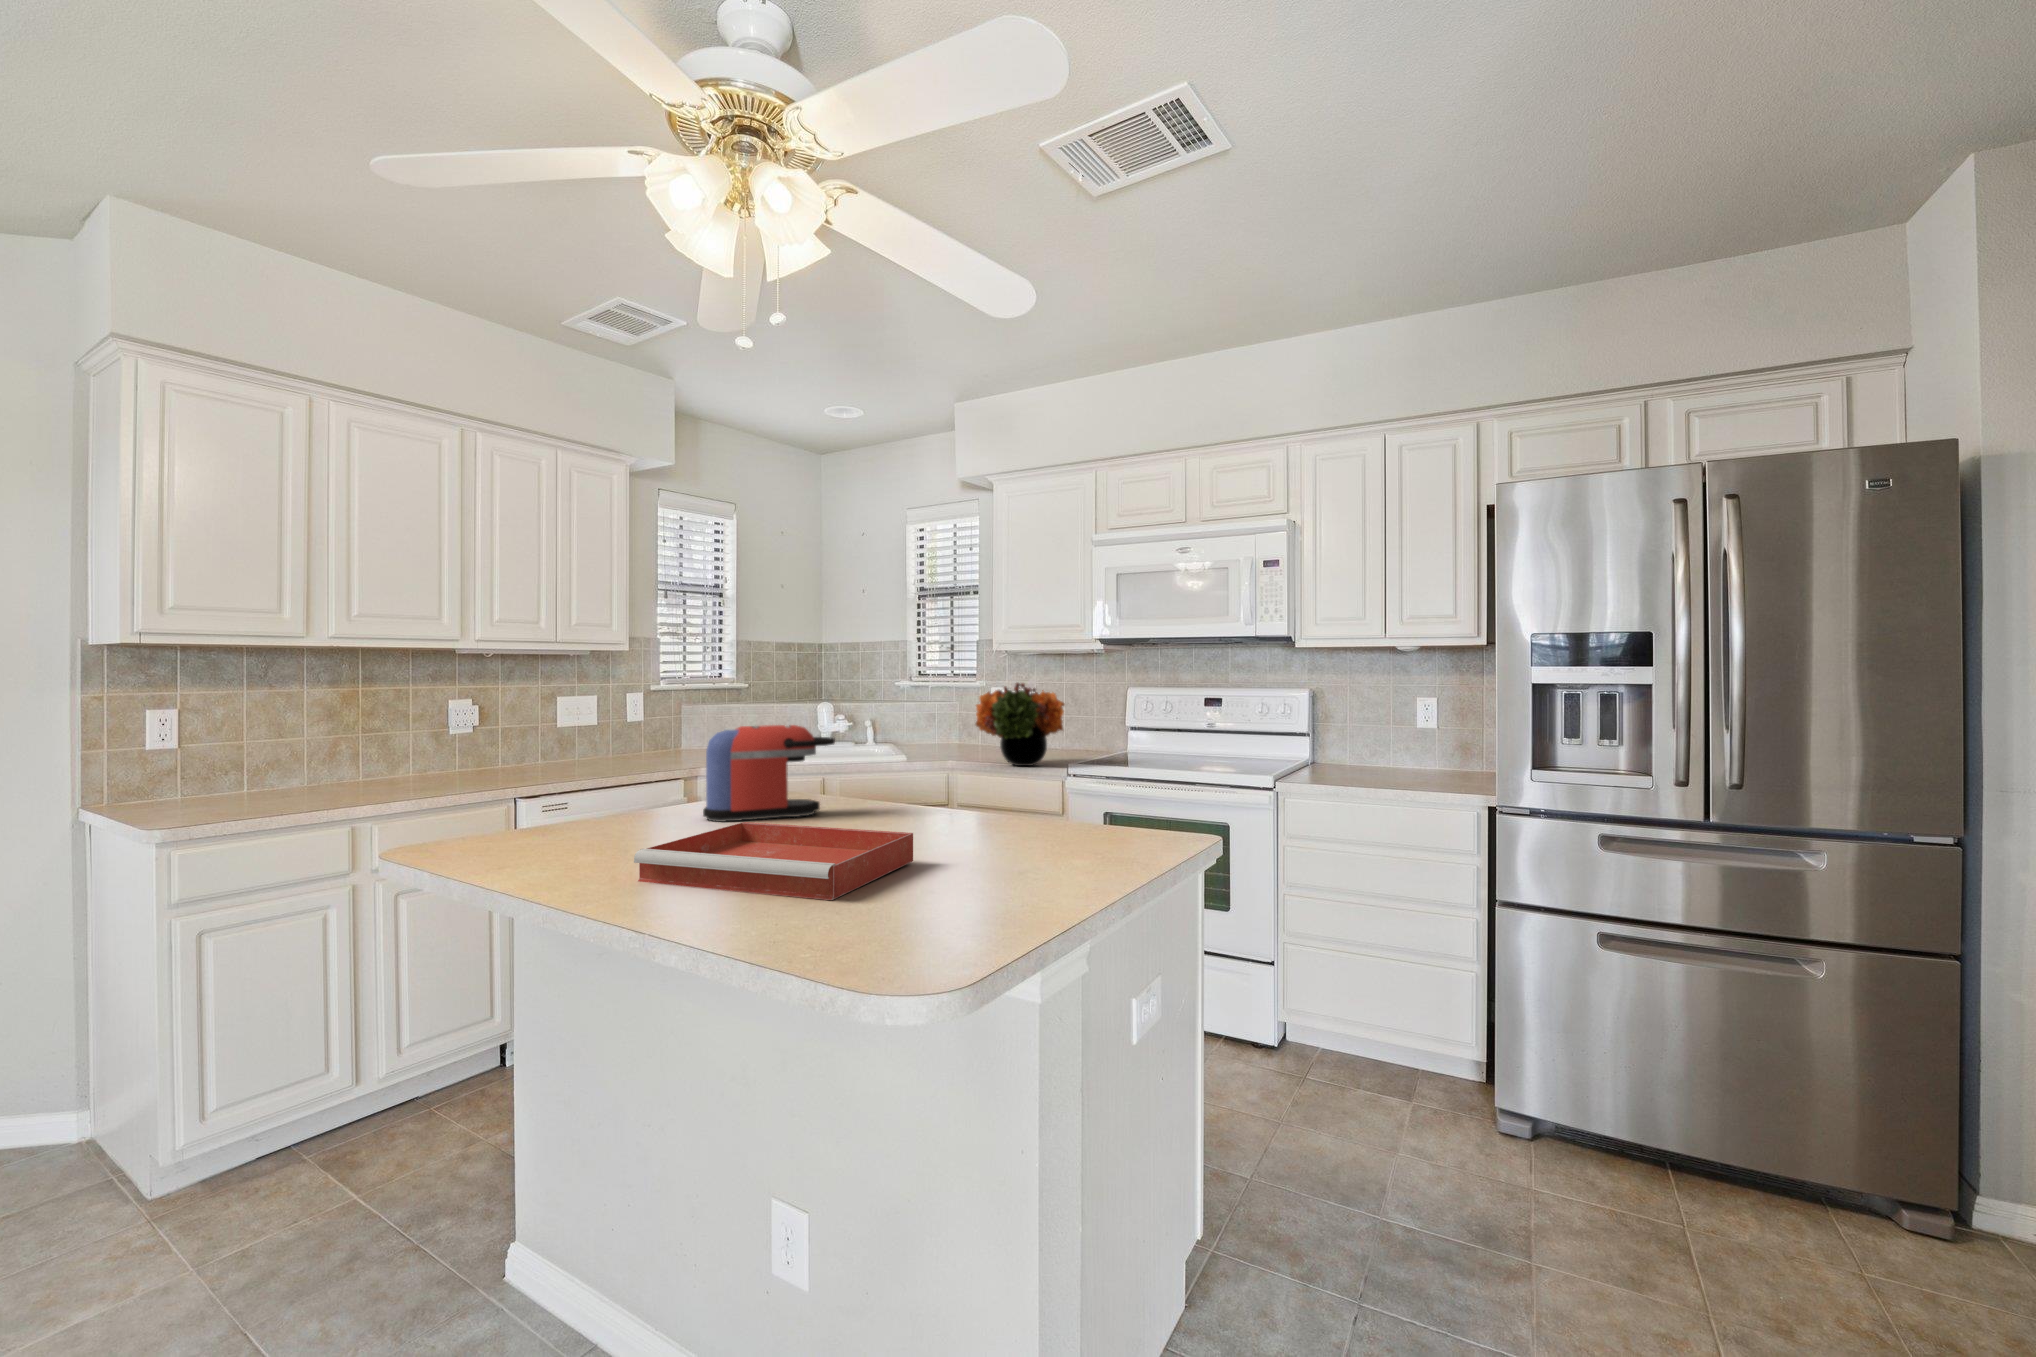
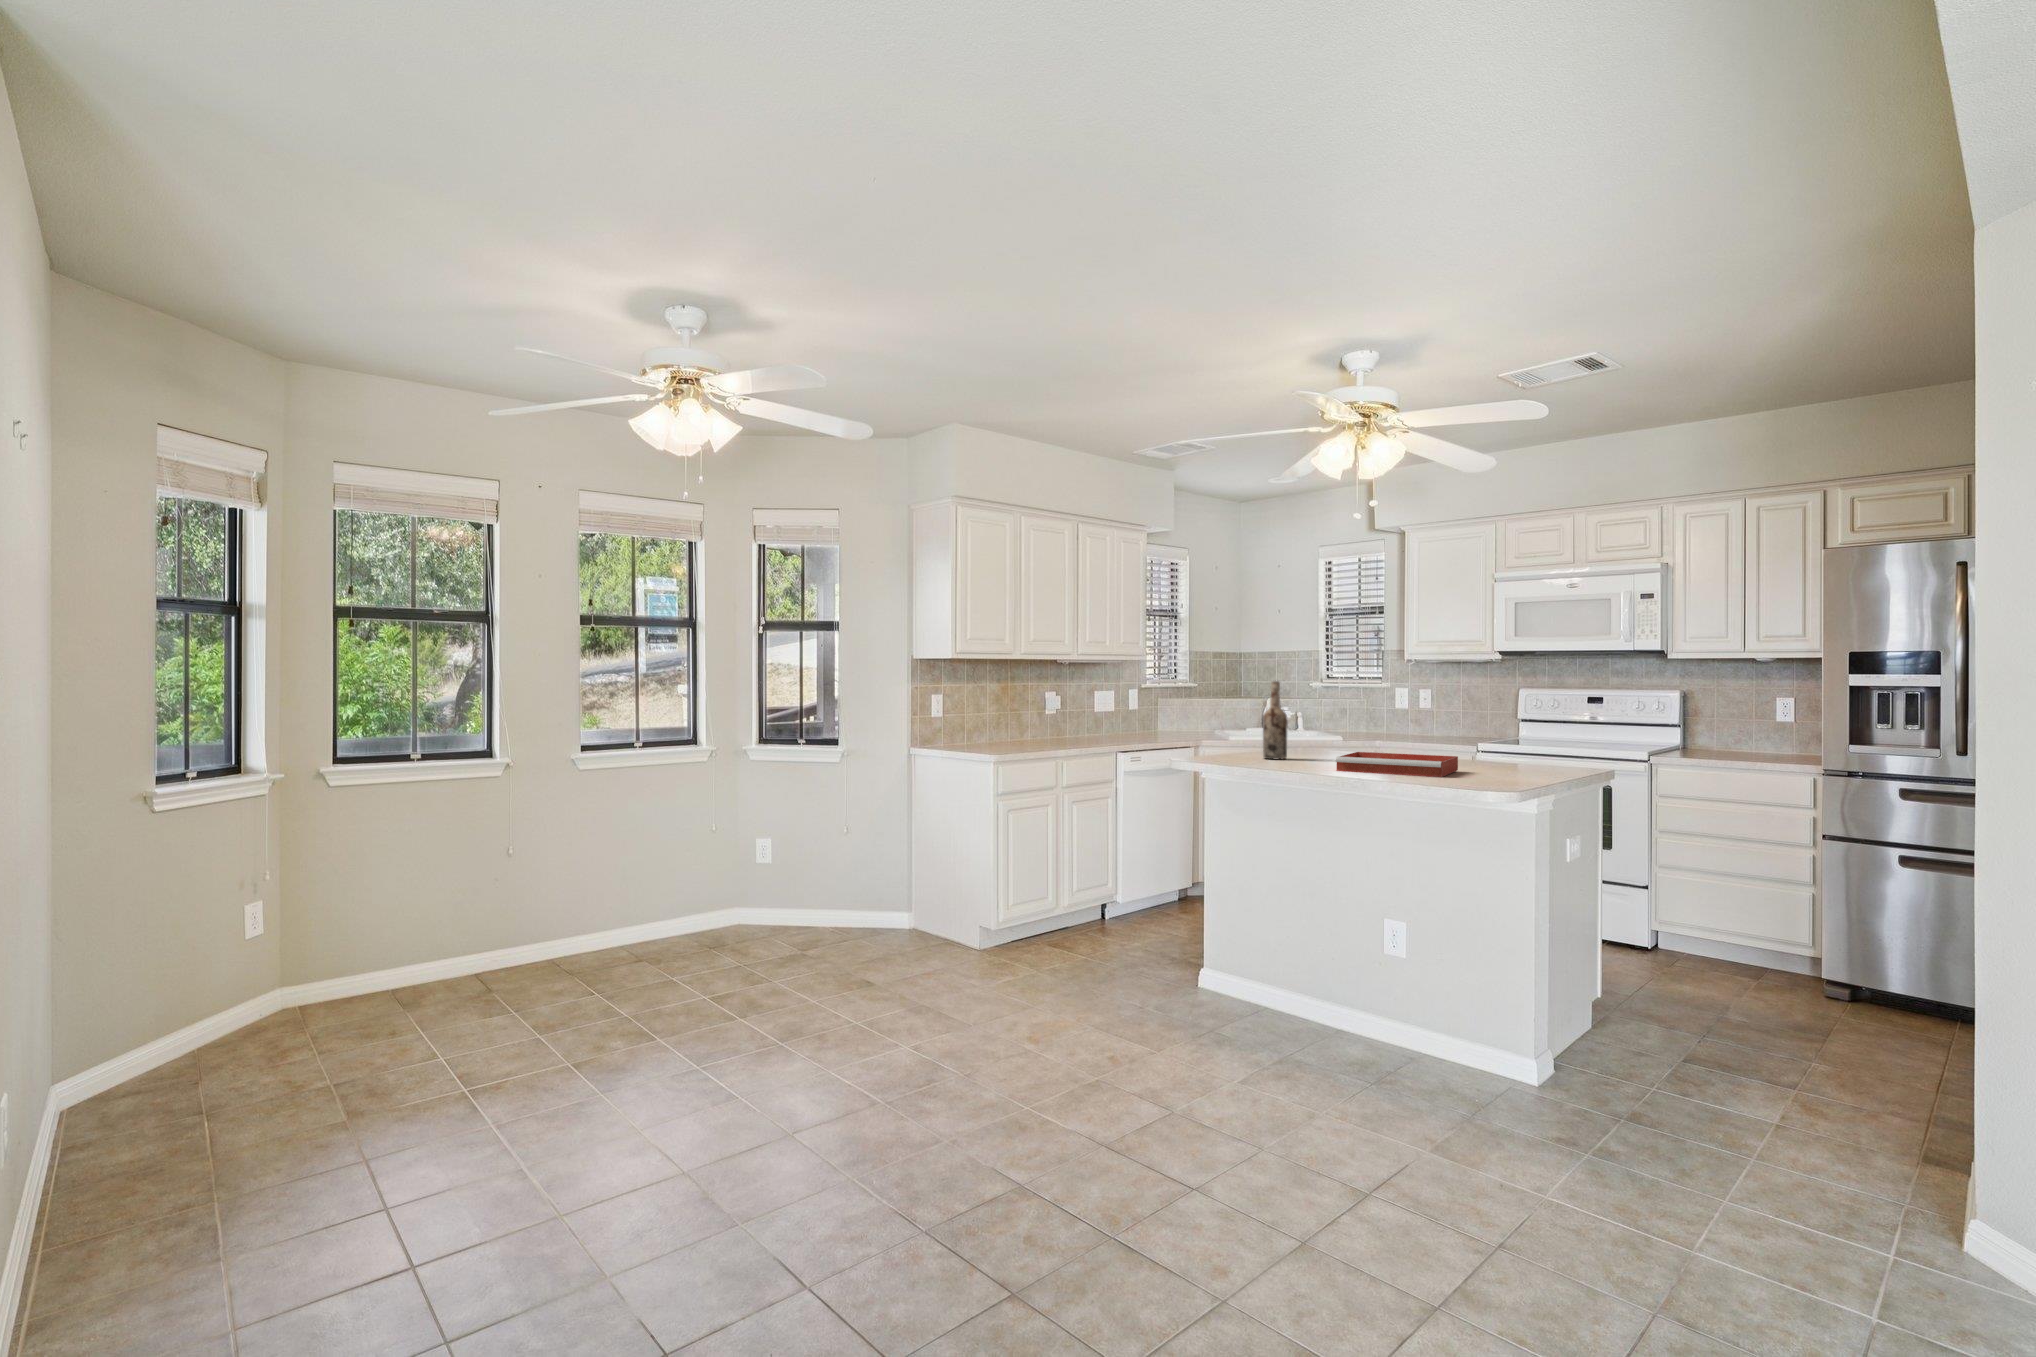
wine bottle: none [605,682,655,832] -> present [1263,681,1288,759]
flower arrangement: present [976,683,1065,766] -> none [1406,684,1478,745]
coffee maker: present [703,725,835,822] -> none [1300,706,1370,758]

